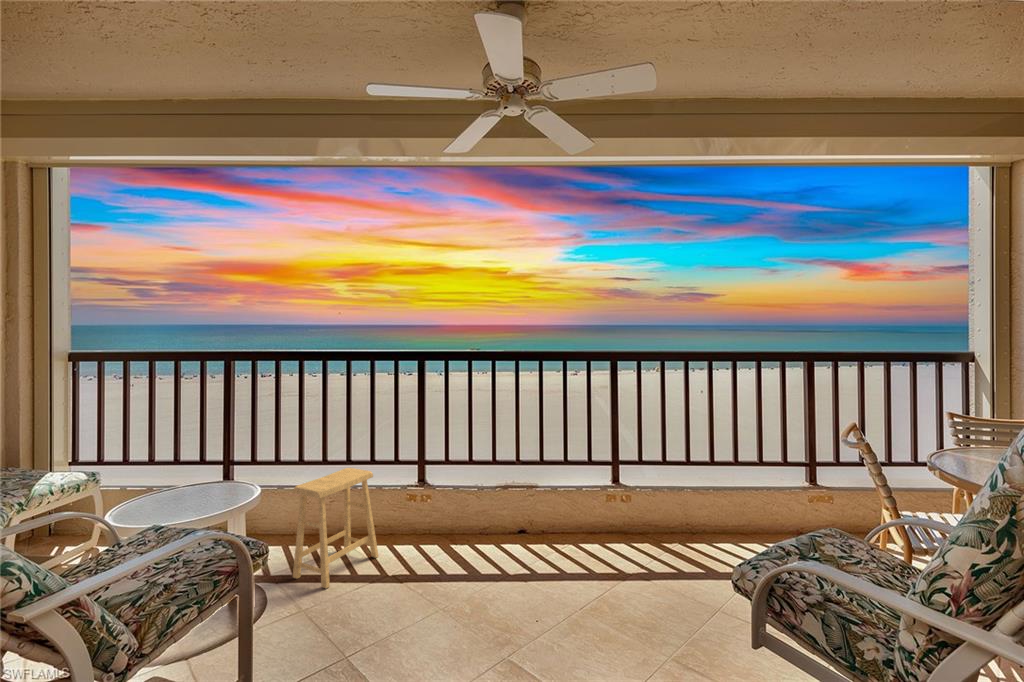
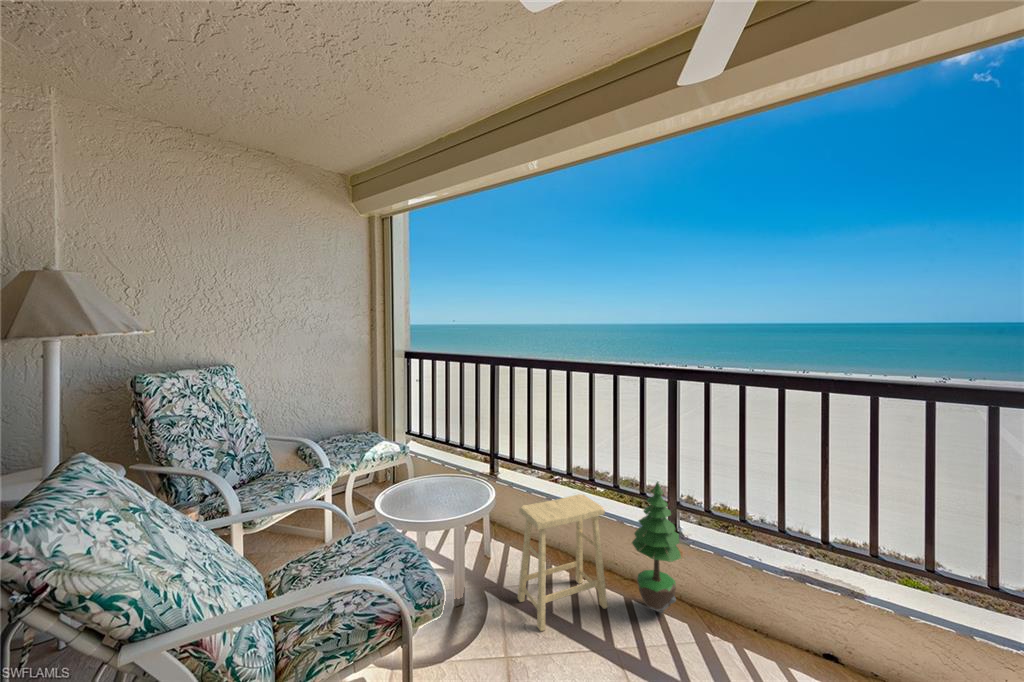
potted tree: none [396,439,435,546] -> present [632,482,681,613]

